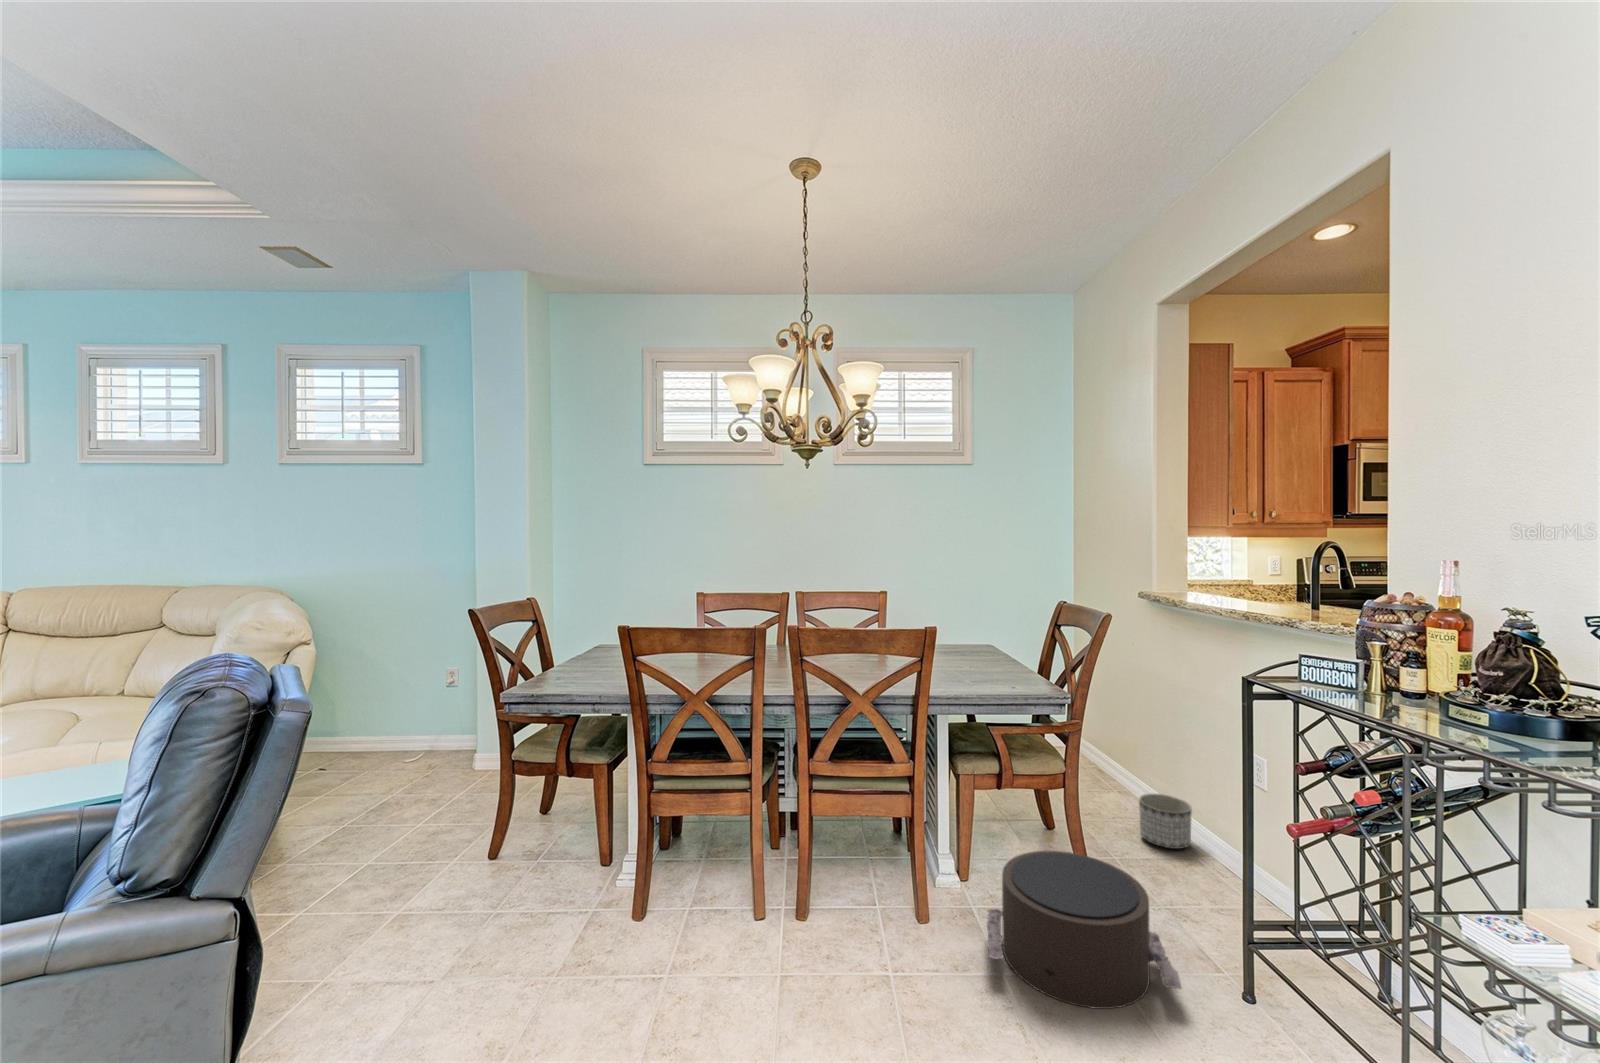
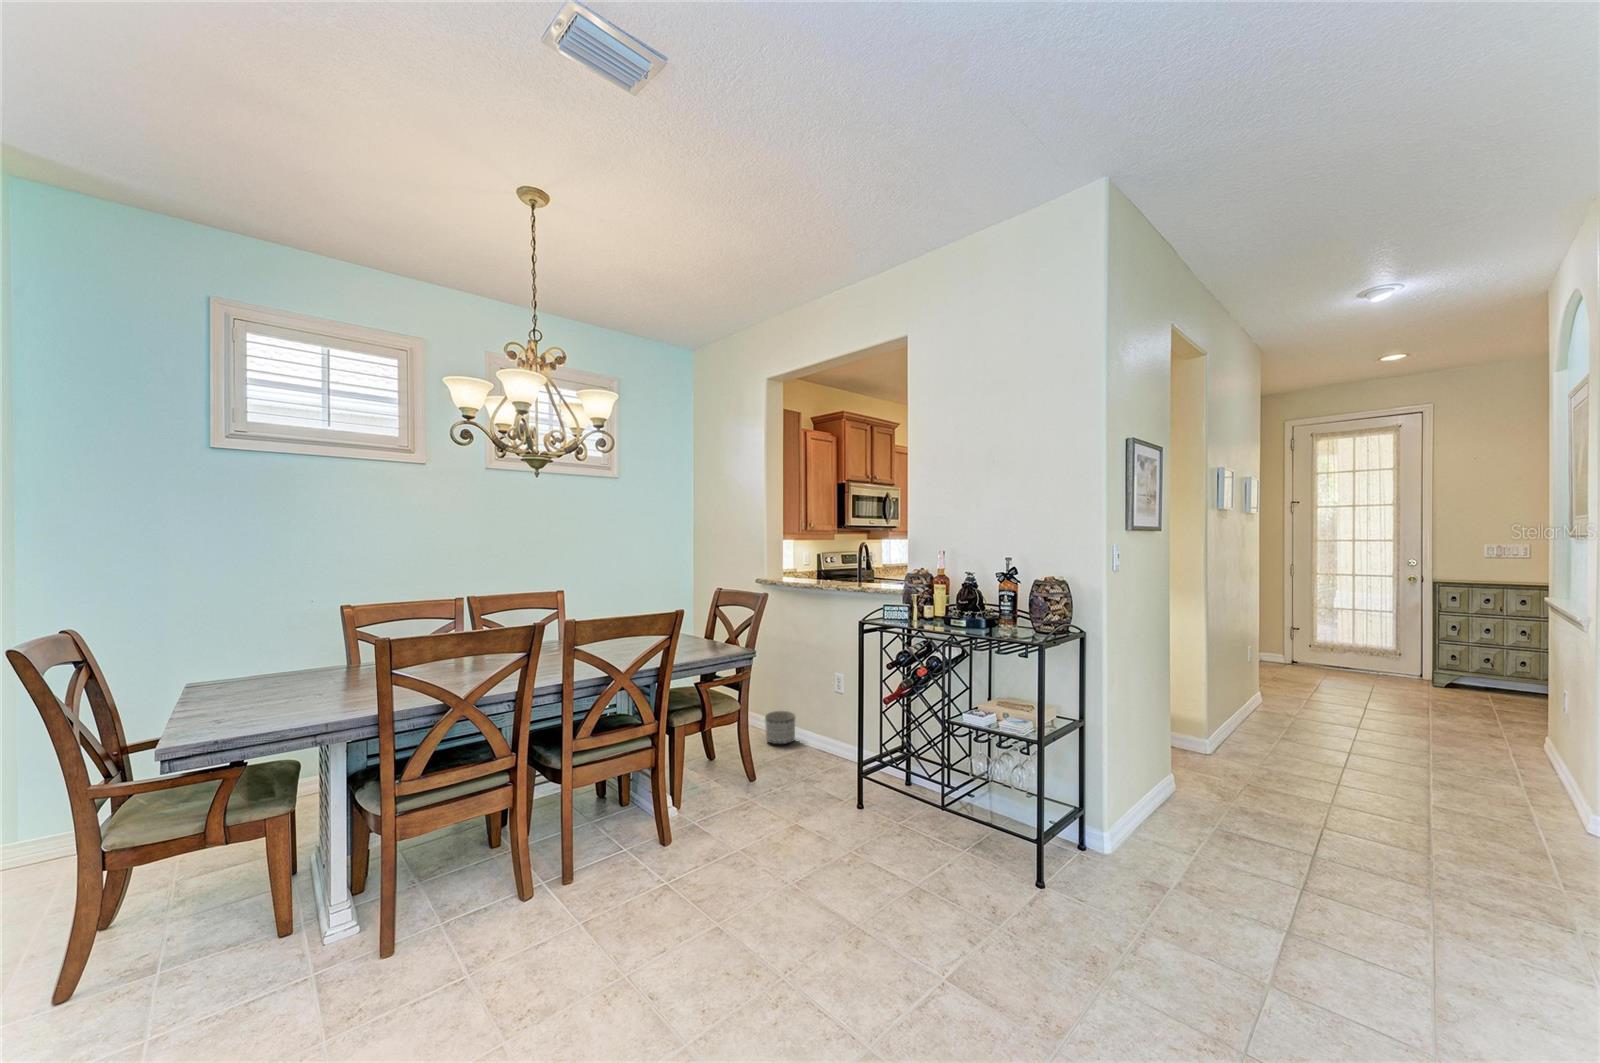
pouf: present [987,851,1182,1009] -> none [711,756,834,850]

